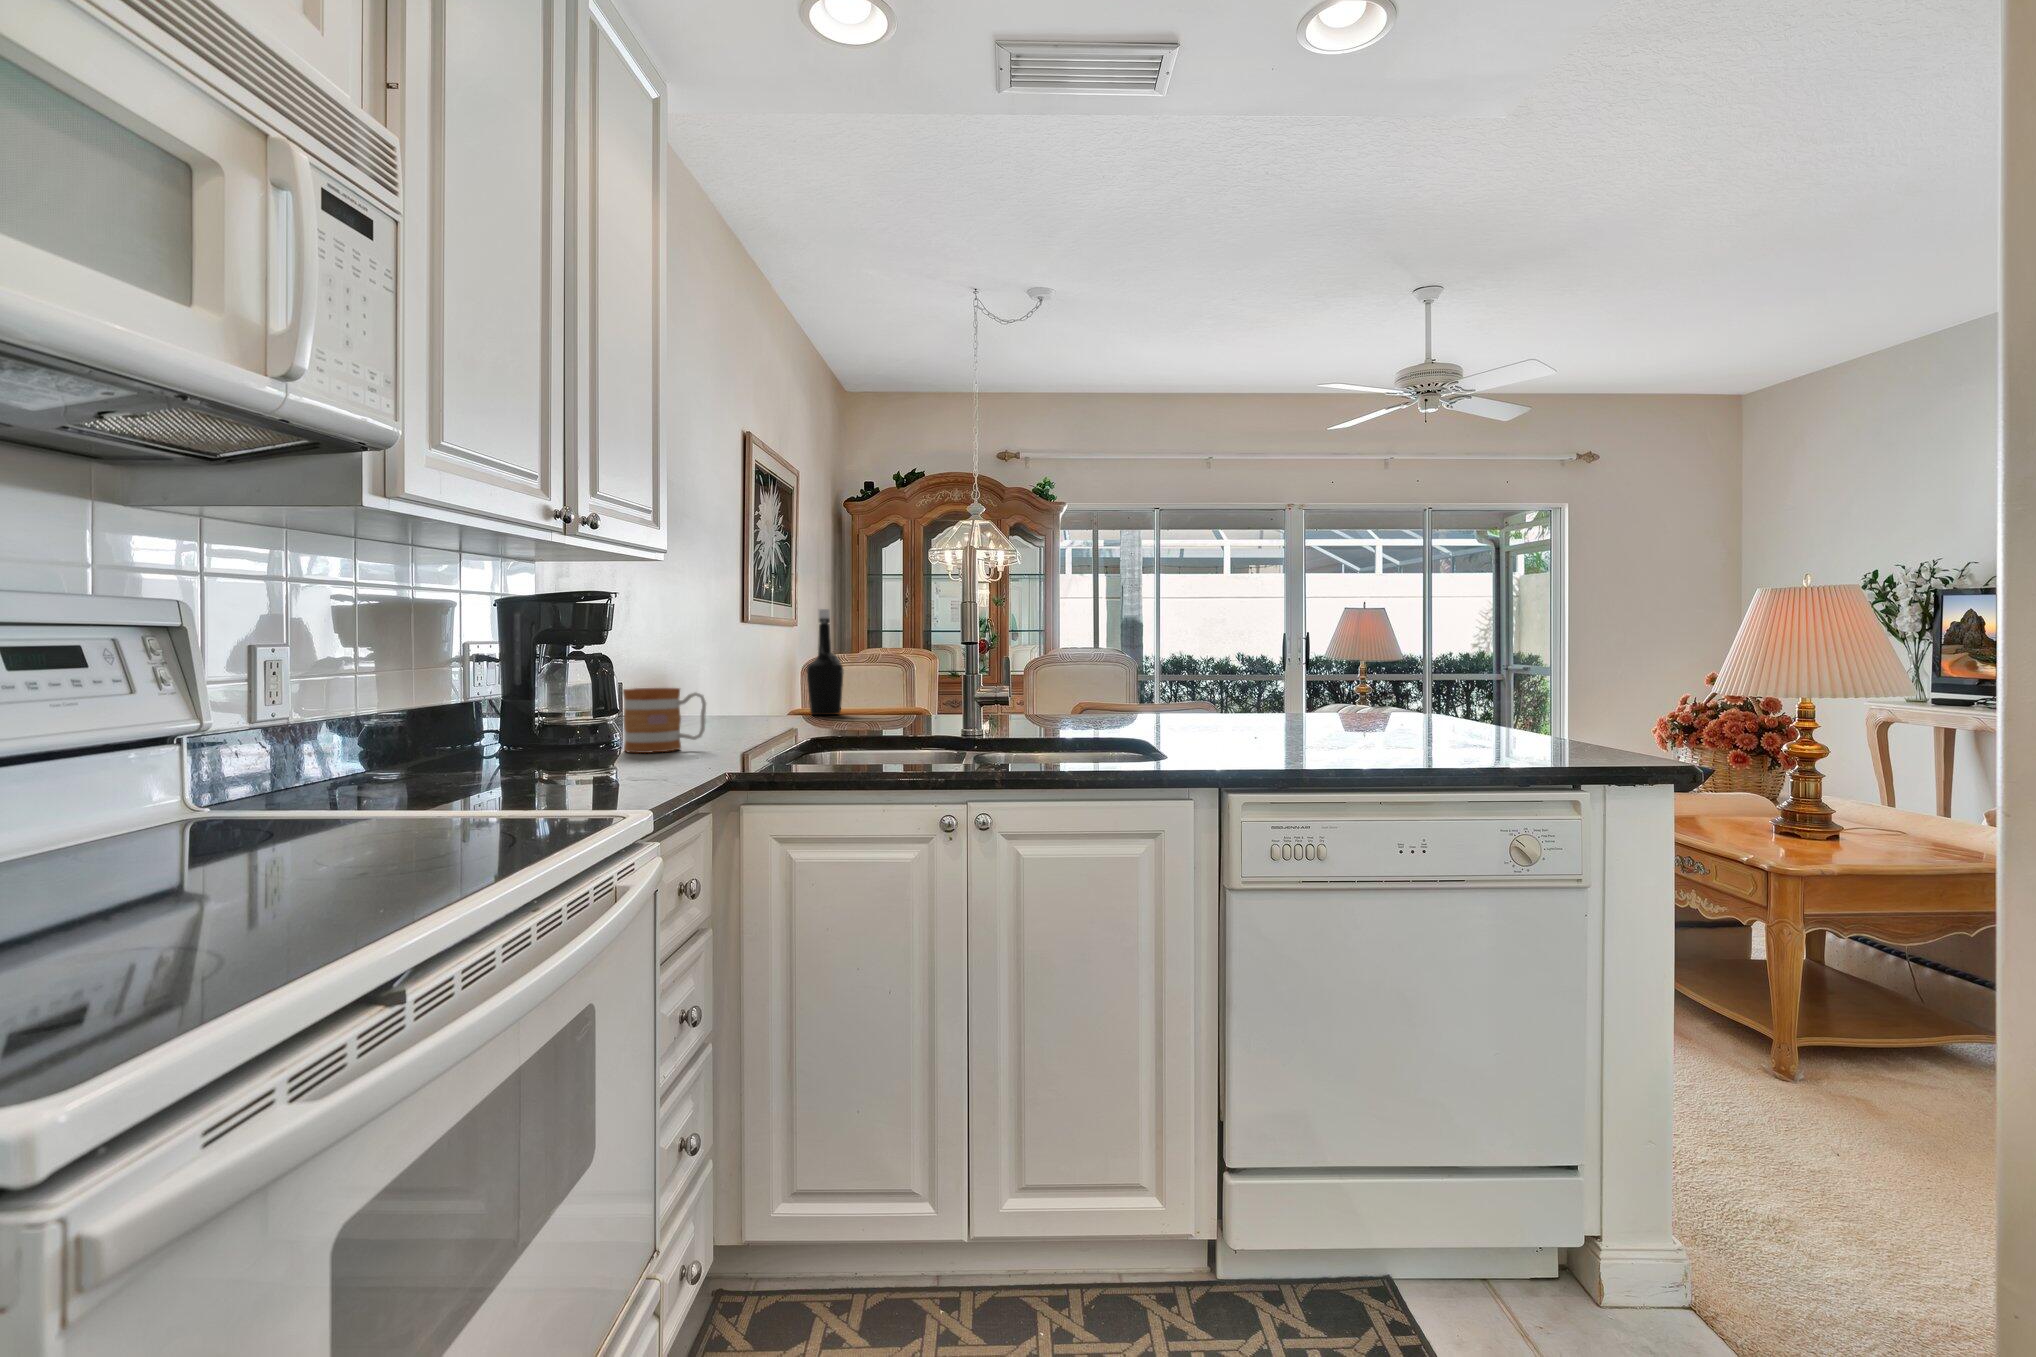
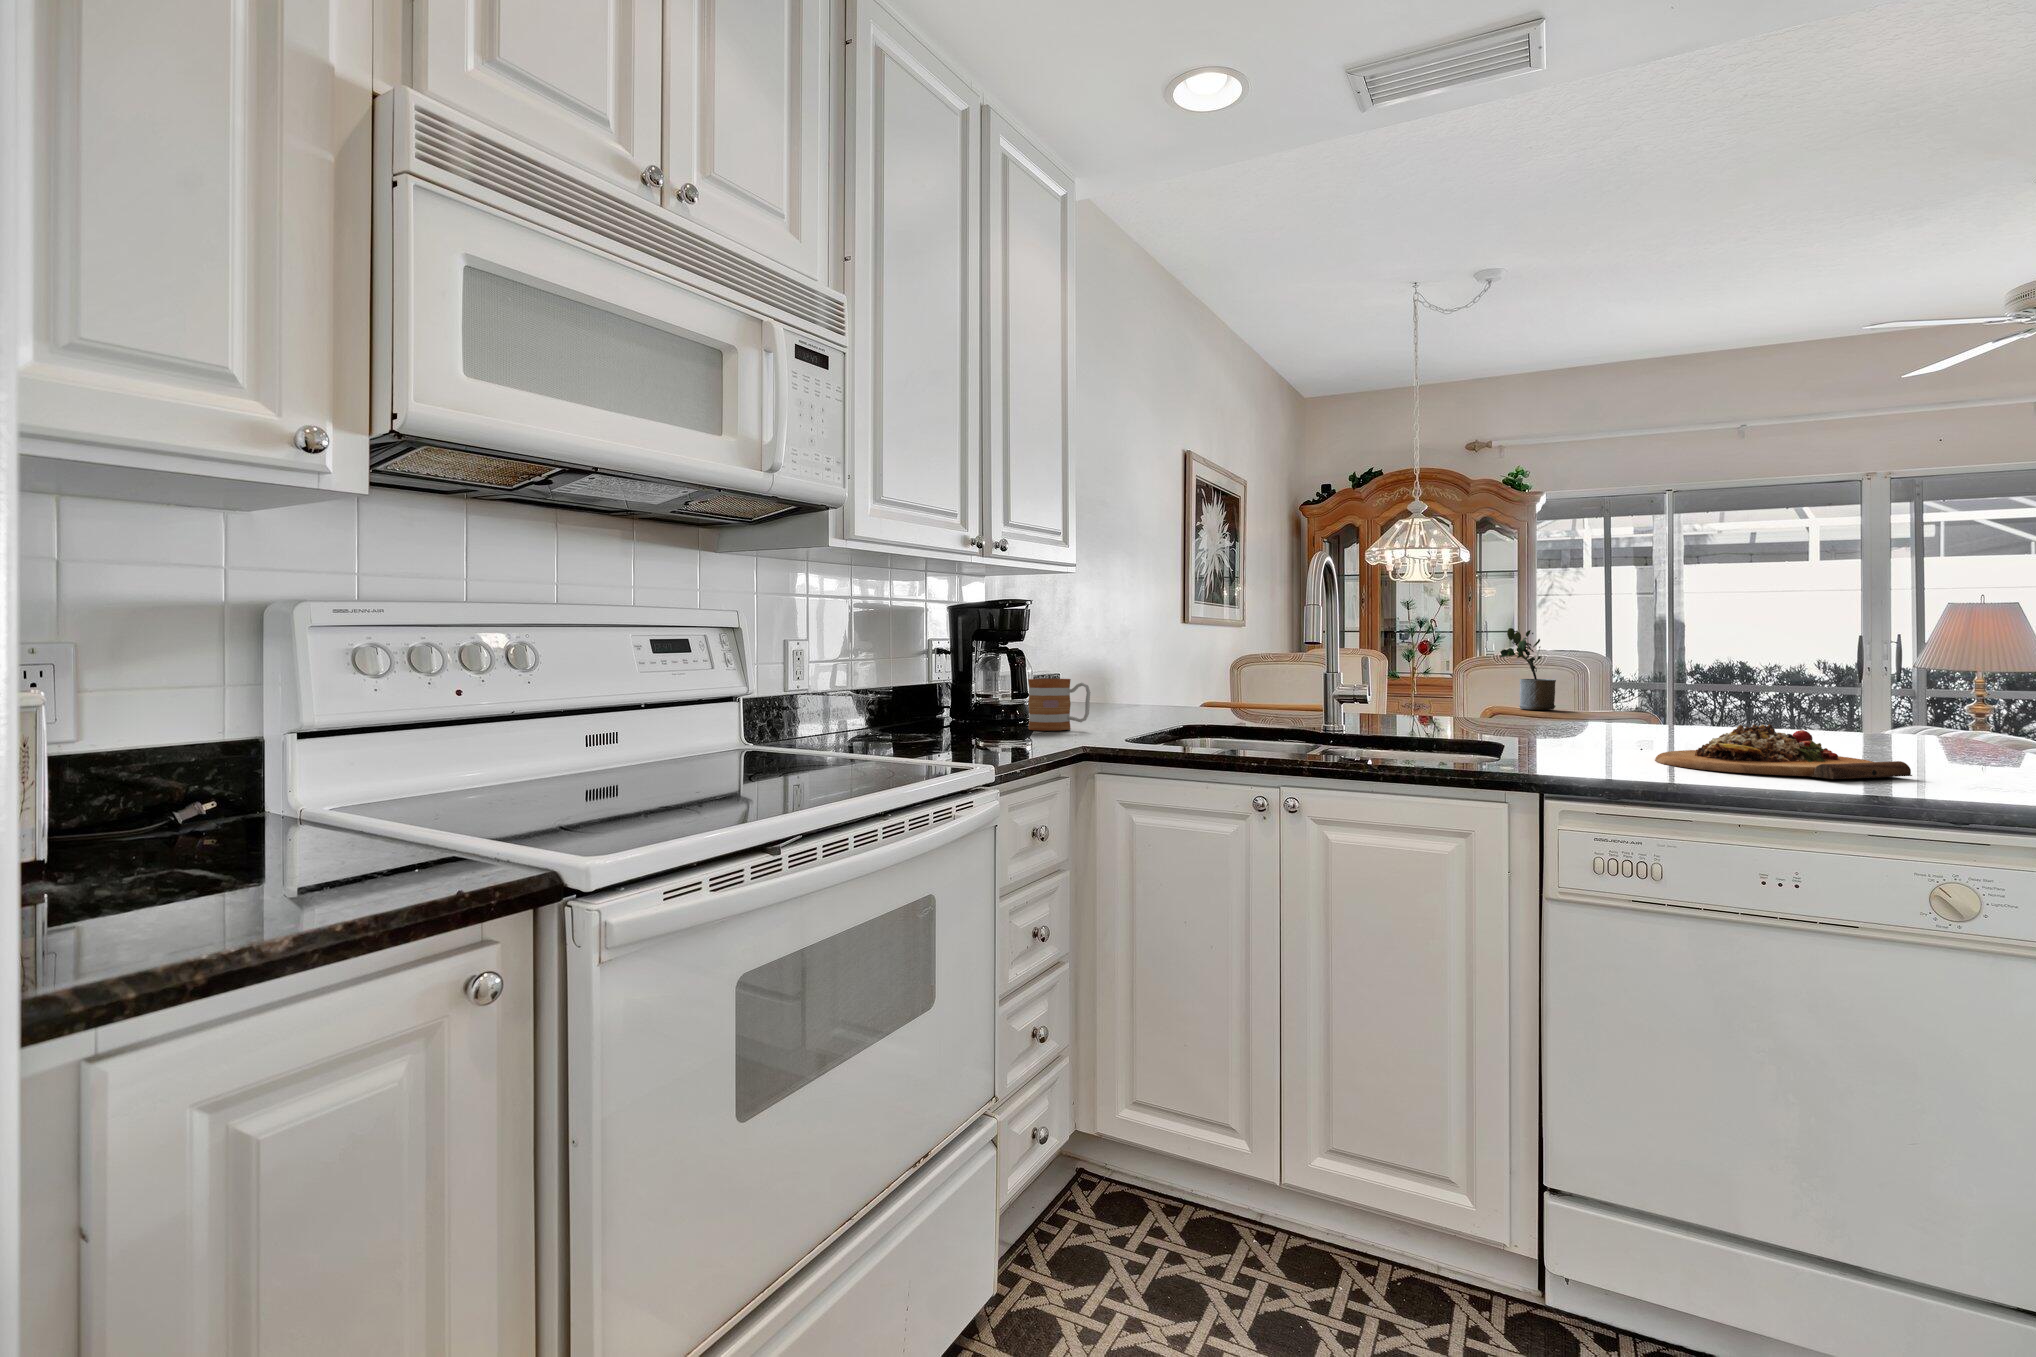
bottle: present [806,609,843,715] -> none [1210,612,1244,709]
potted plant: none [1075,629,1120,705] -> present [1500,628,1556,710]
cutting board: none [1274,716,1465,762] -> present [1655,724,1912,779]

